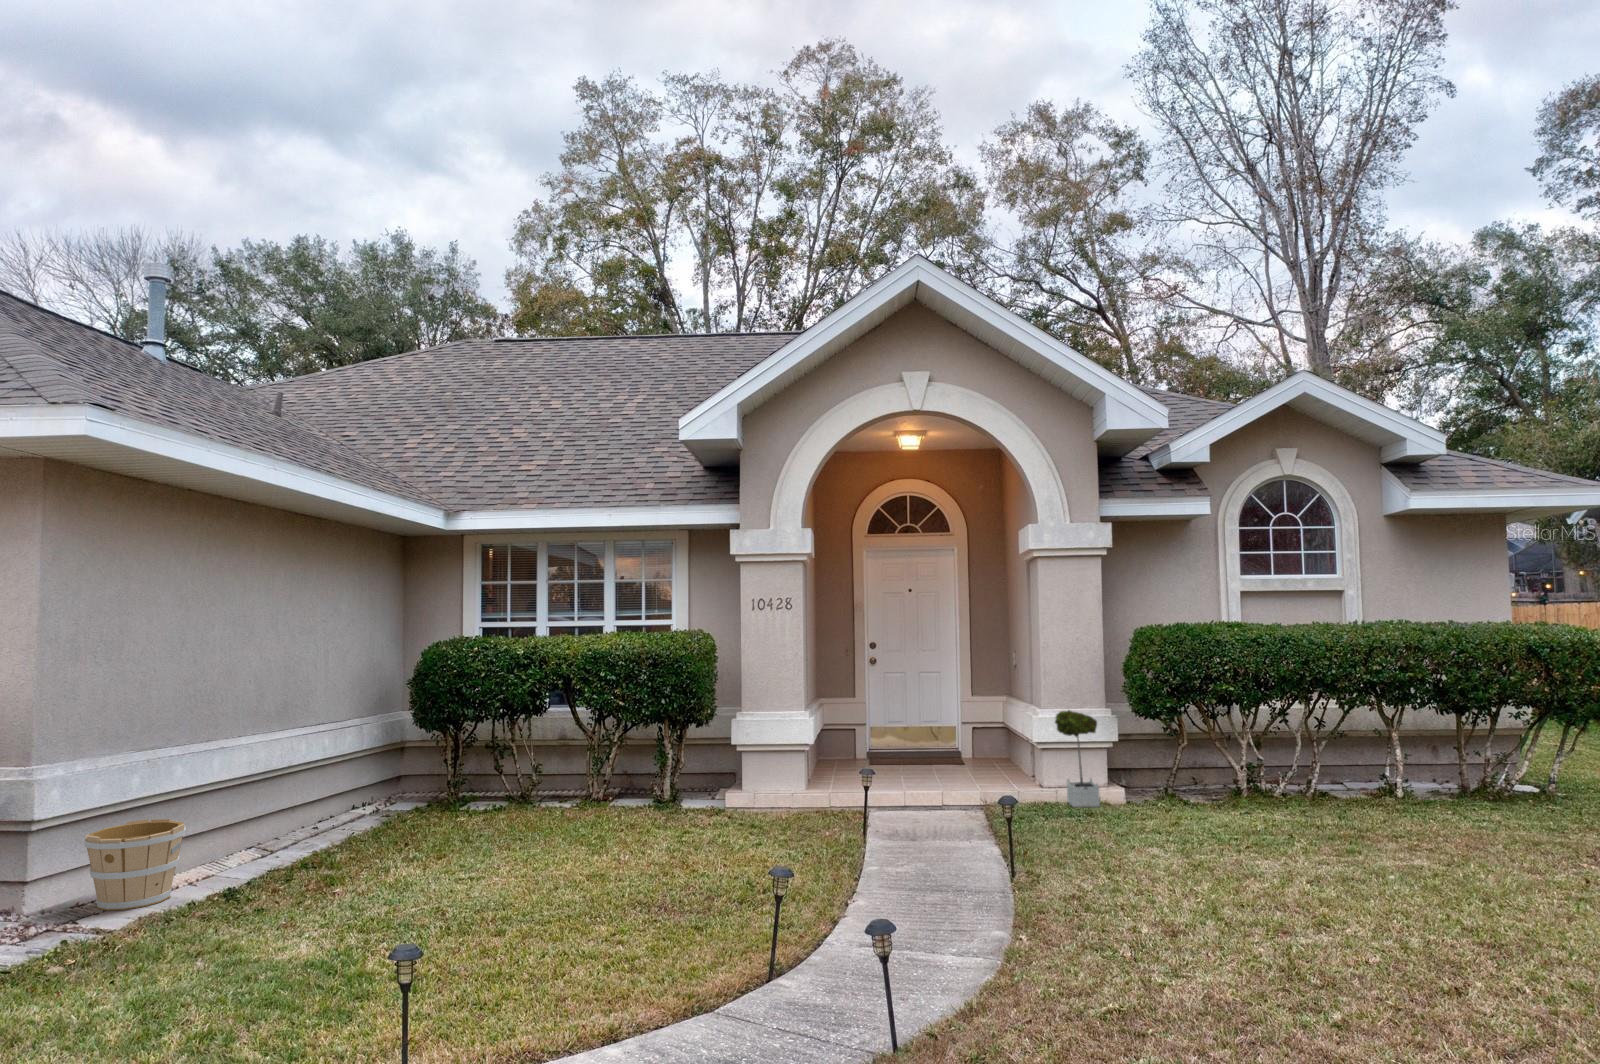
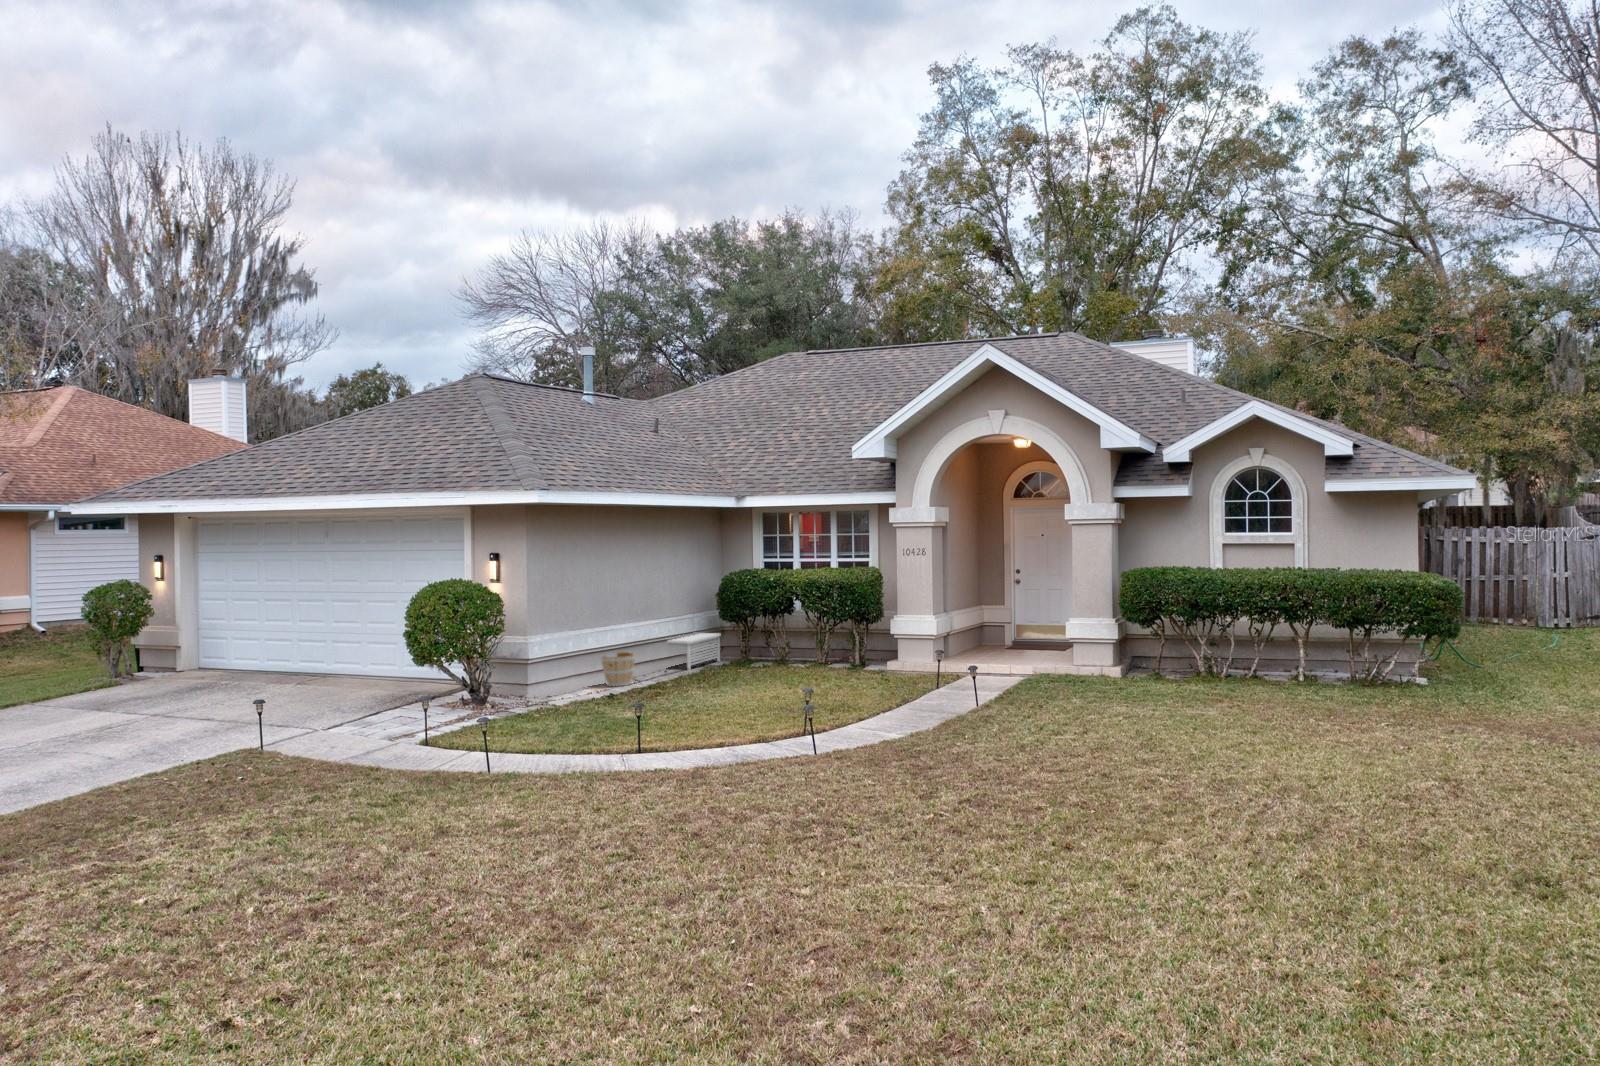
potted tree: present [1055,710,1100,807] -> none [1073,616,1098,672]
storage bench: none [261,759,401,842] -> present [667,633,721,670]

